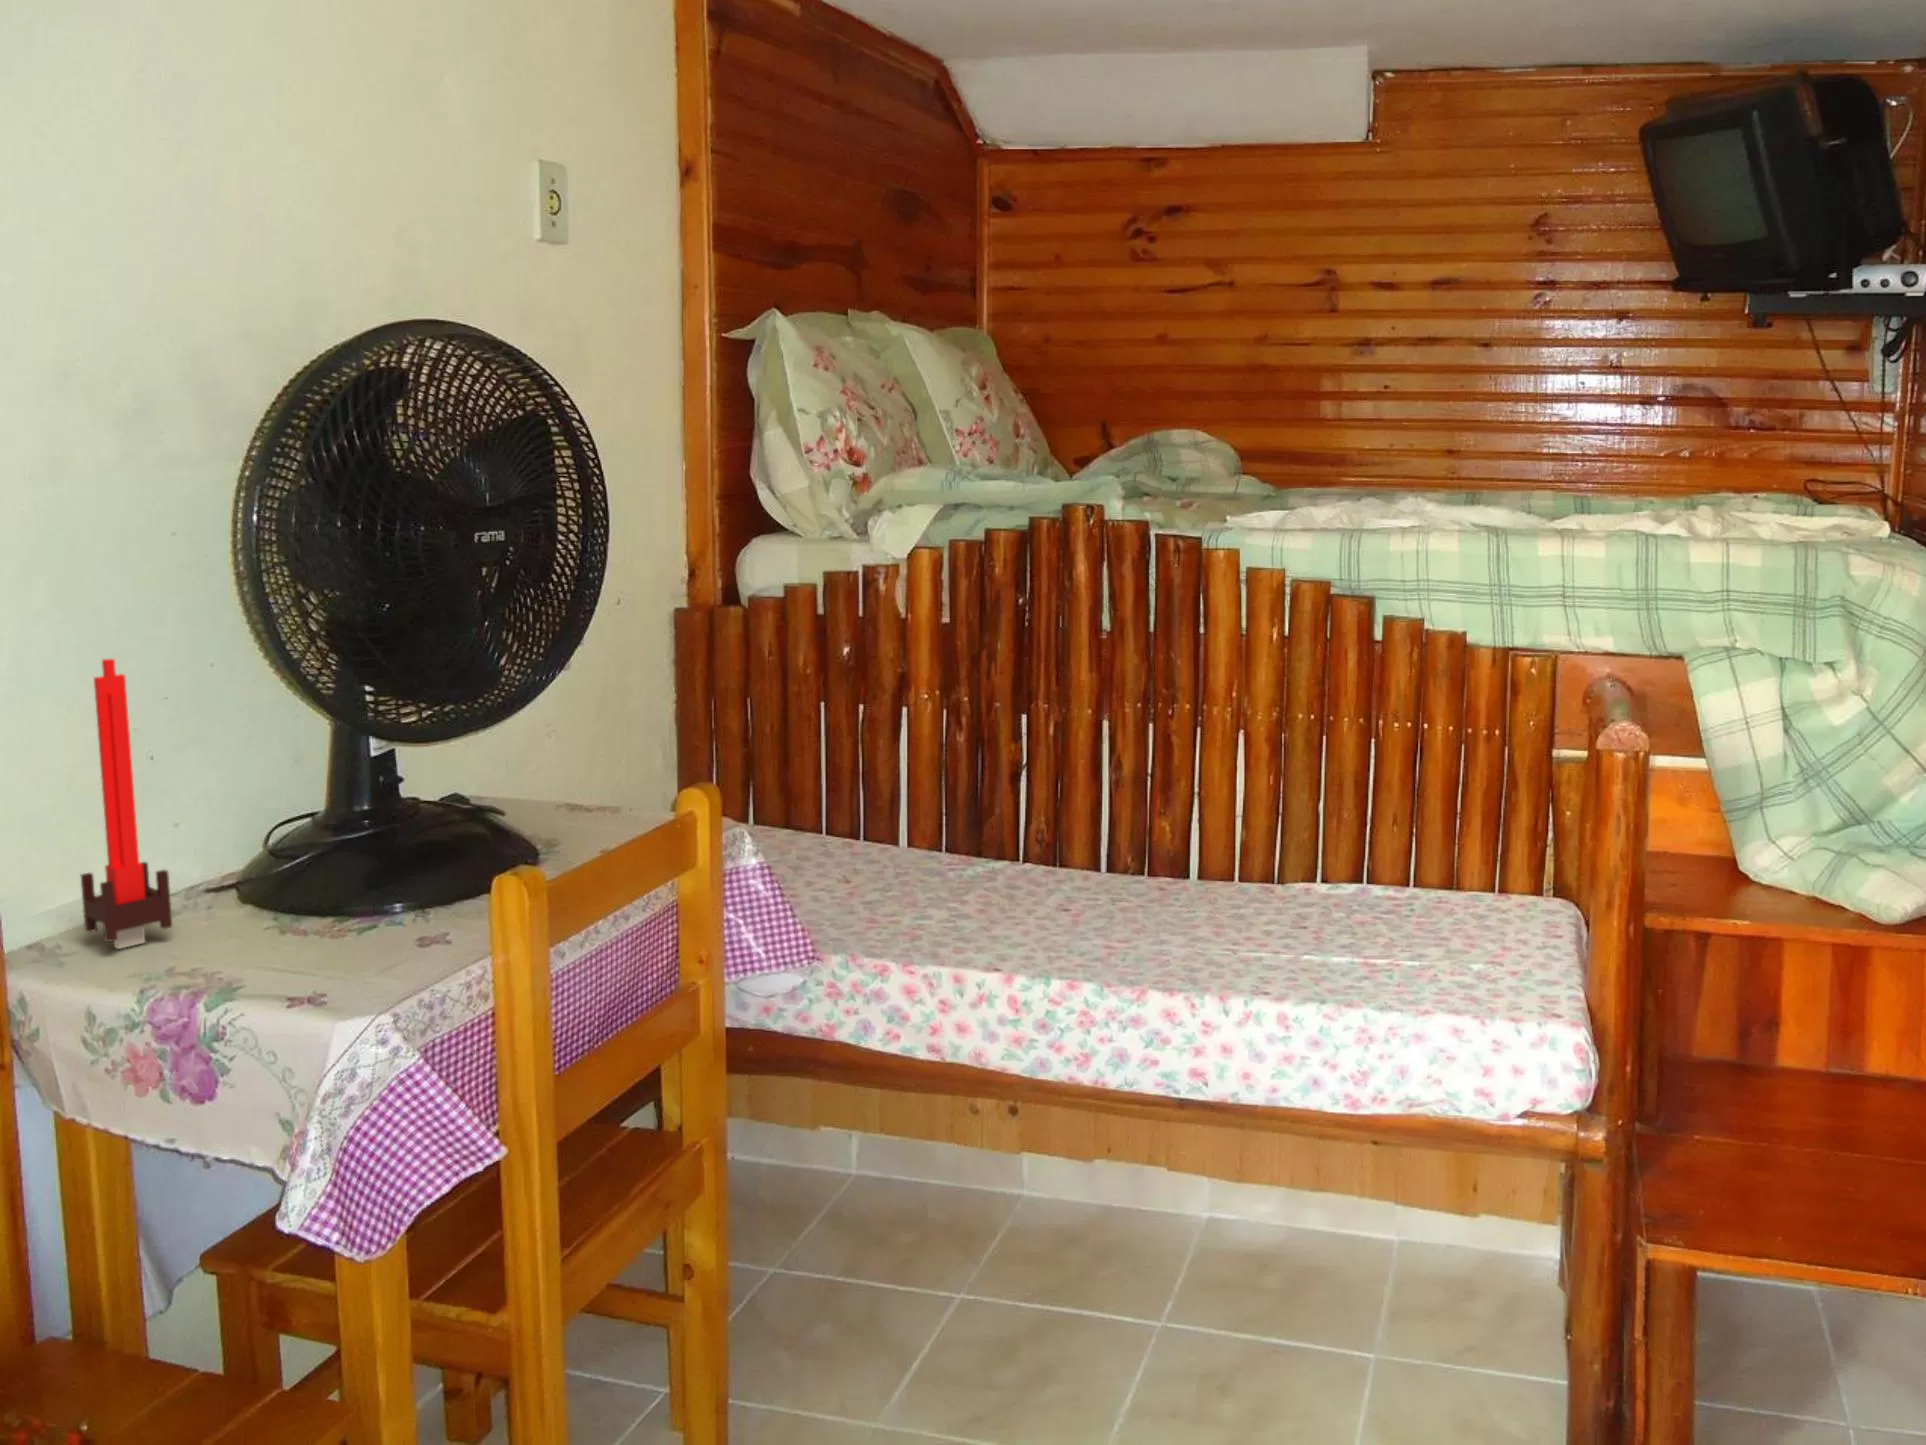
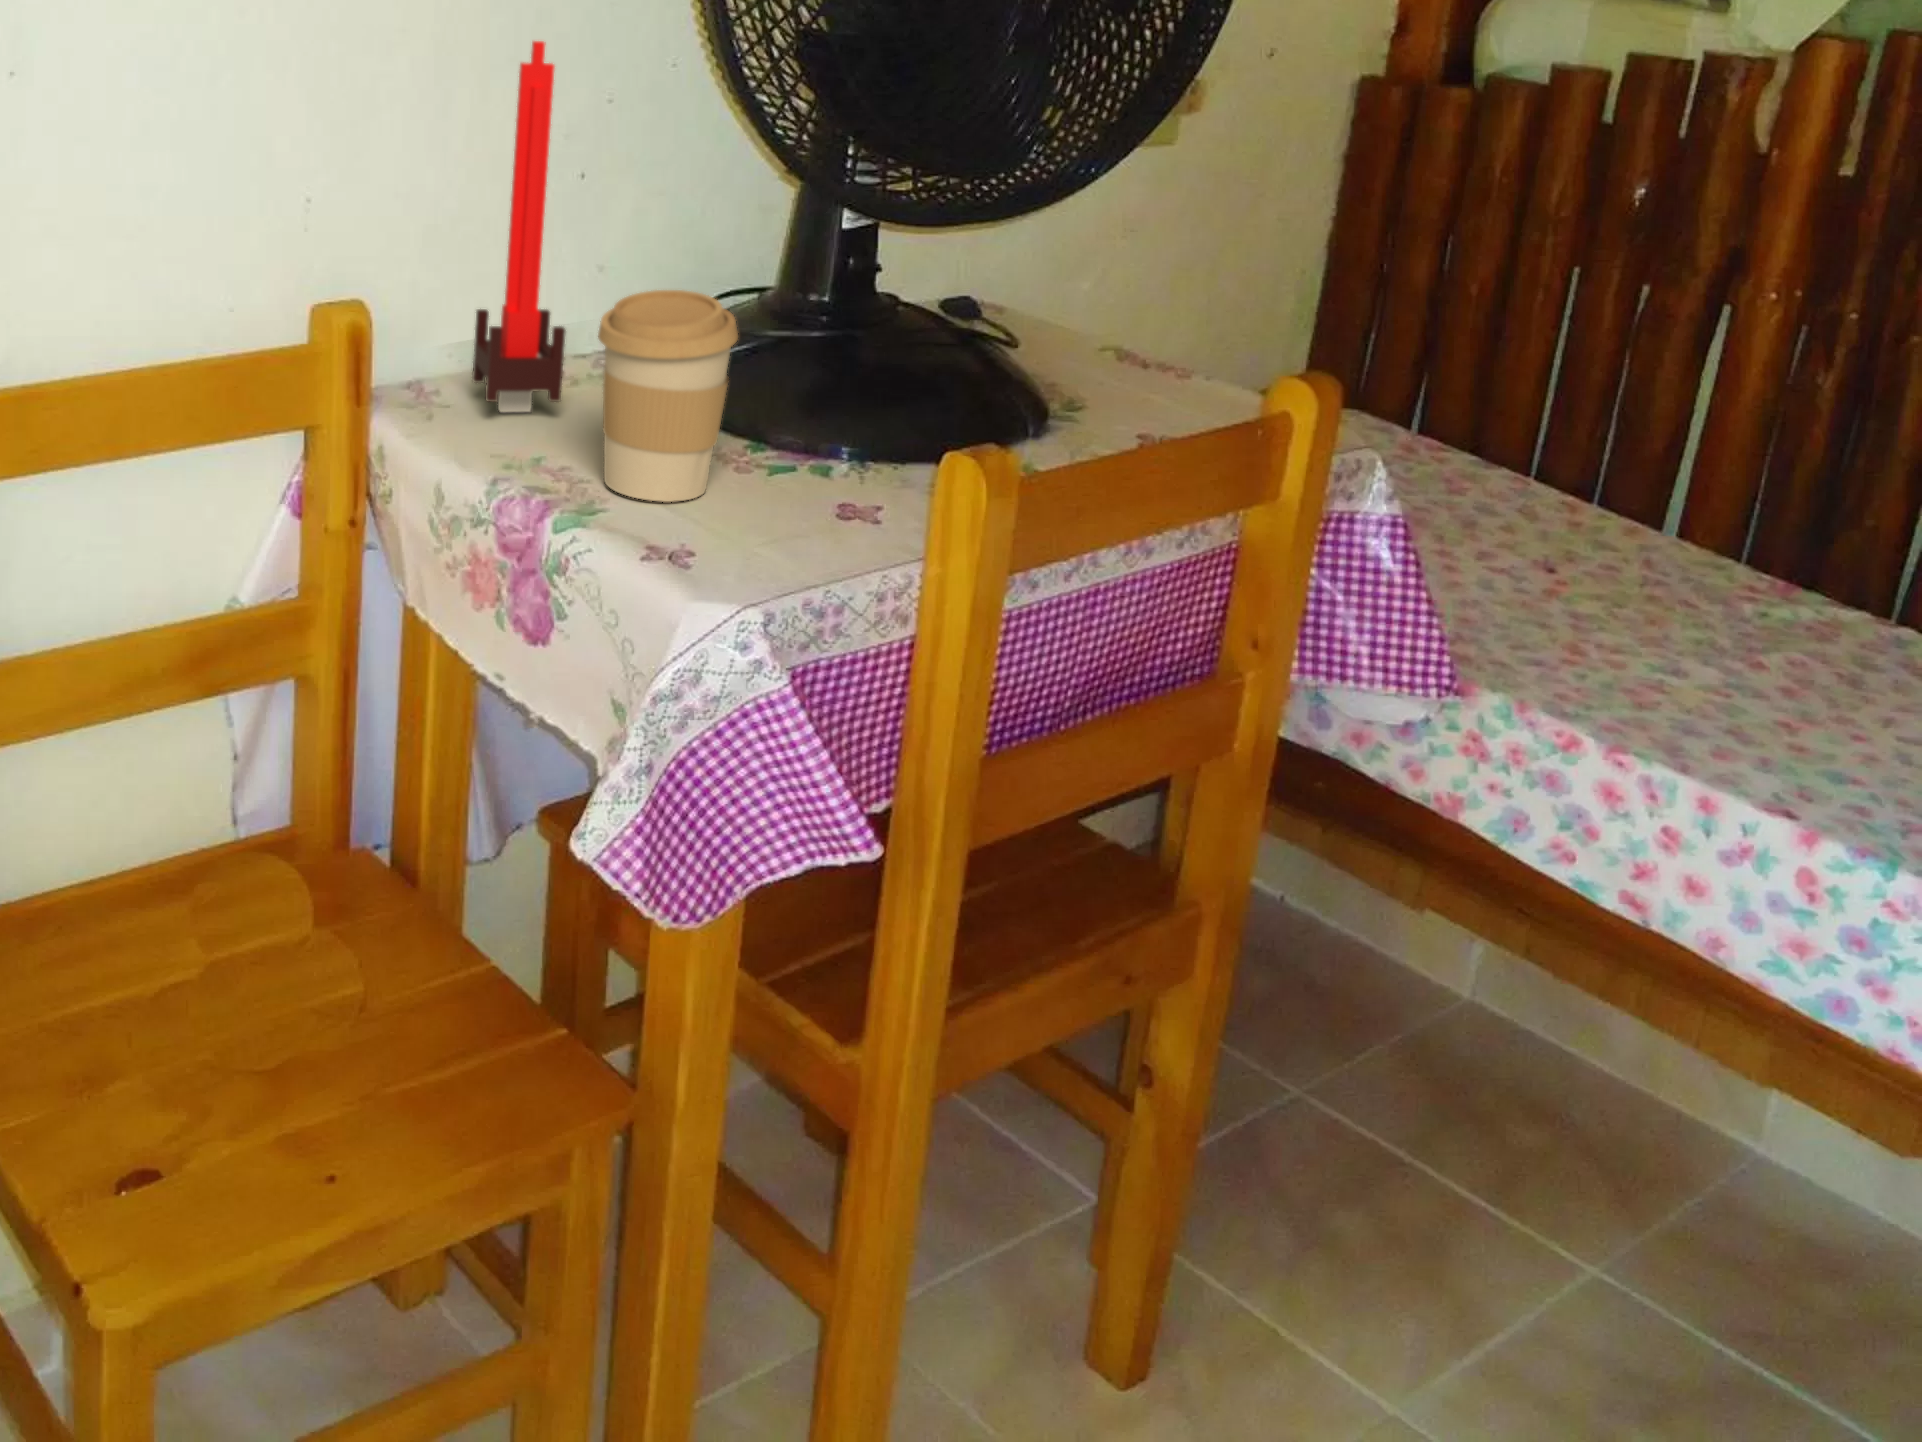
coffee cup: none [210,816,324,974] -> present [598,290,738,502]

